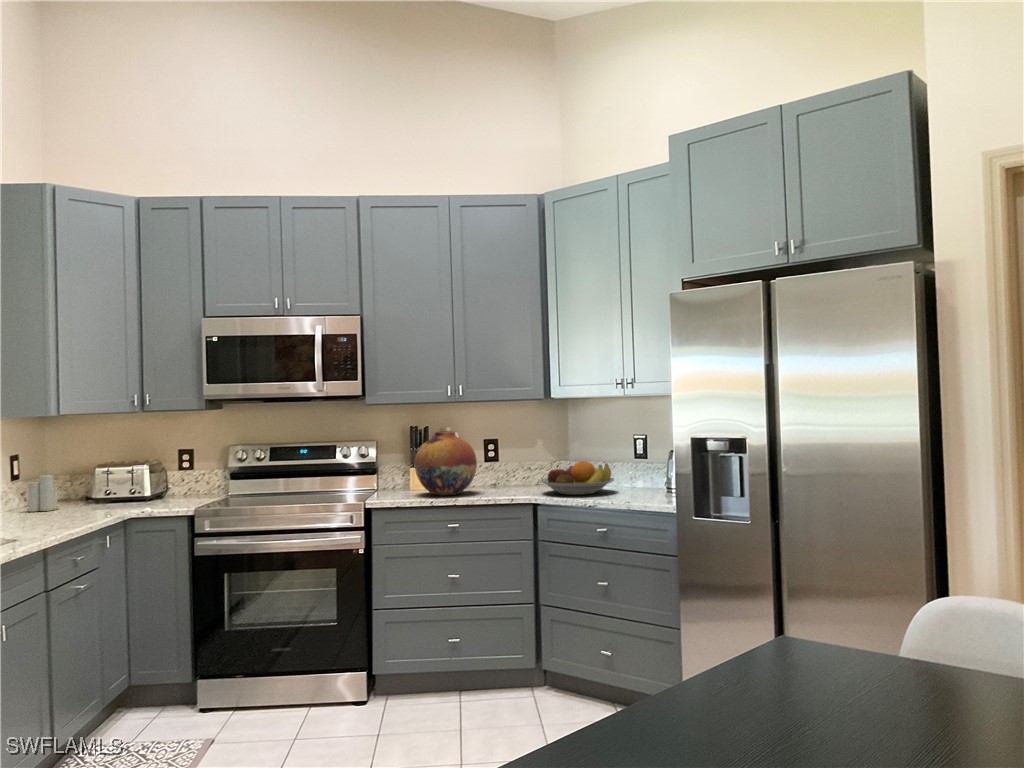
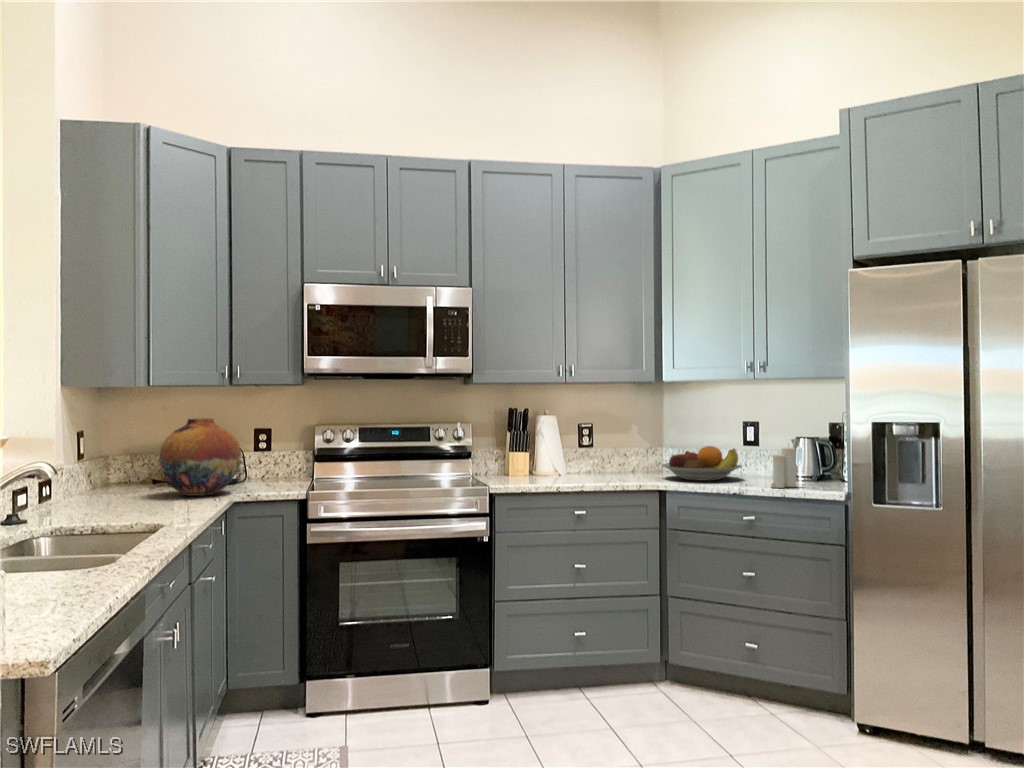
vase: present [415,432,477,495] -> present [159,419,241,496]
candle: present [27,475,59,512] -> present [771,447,796,488]

